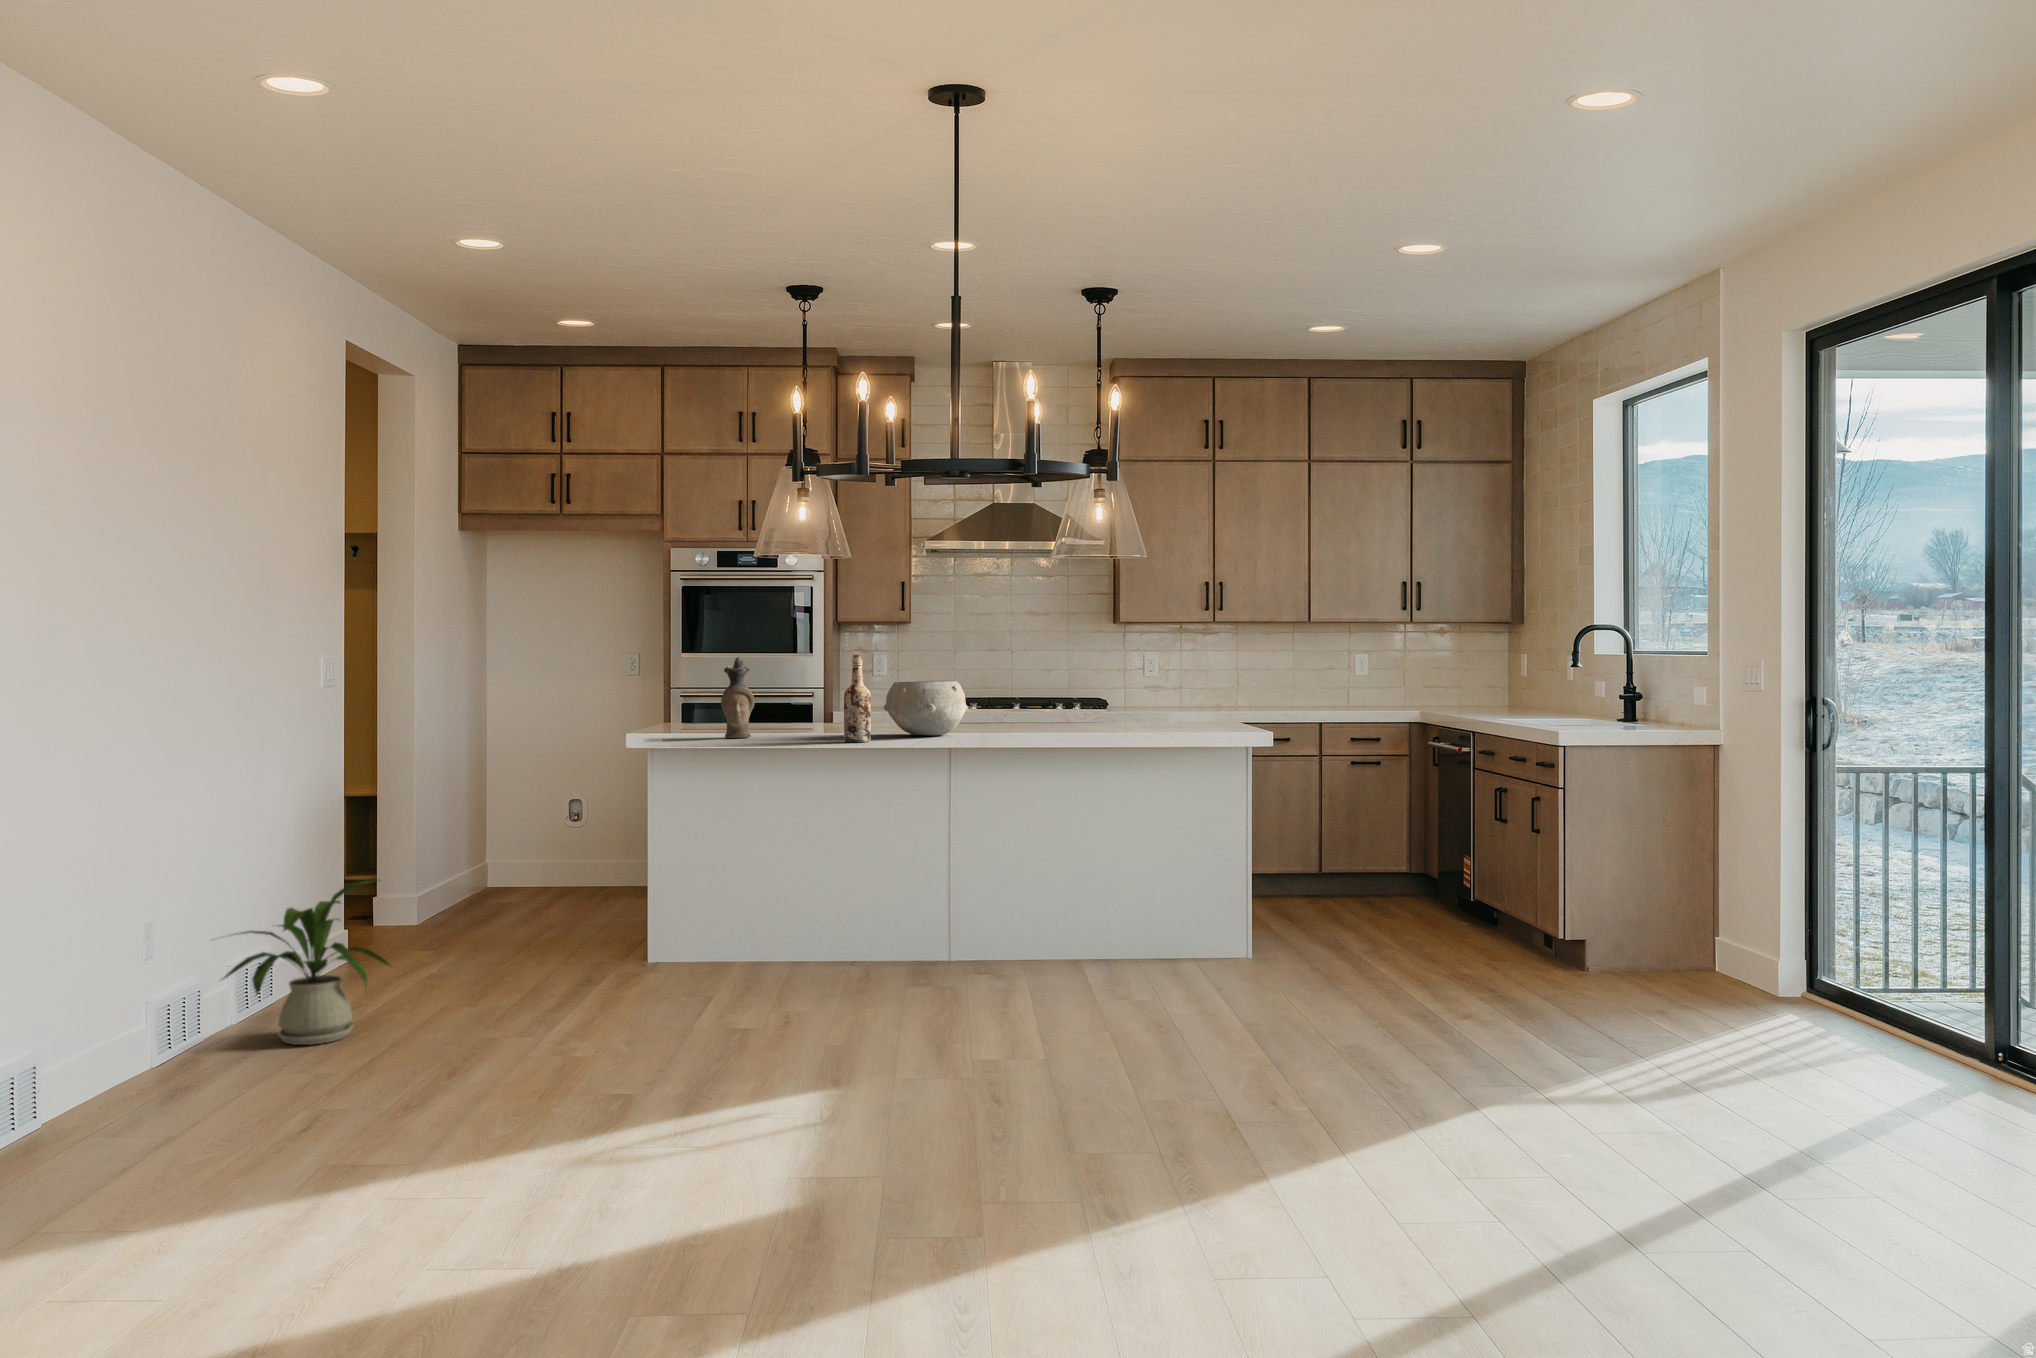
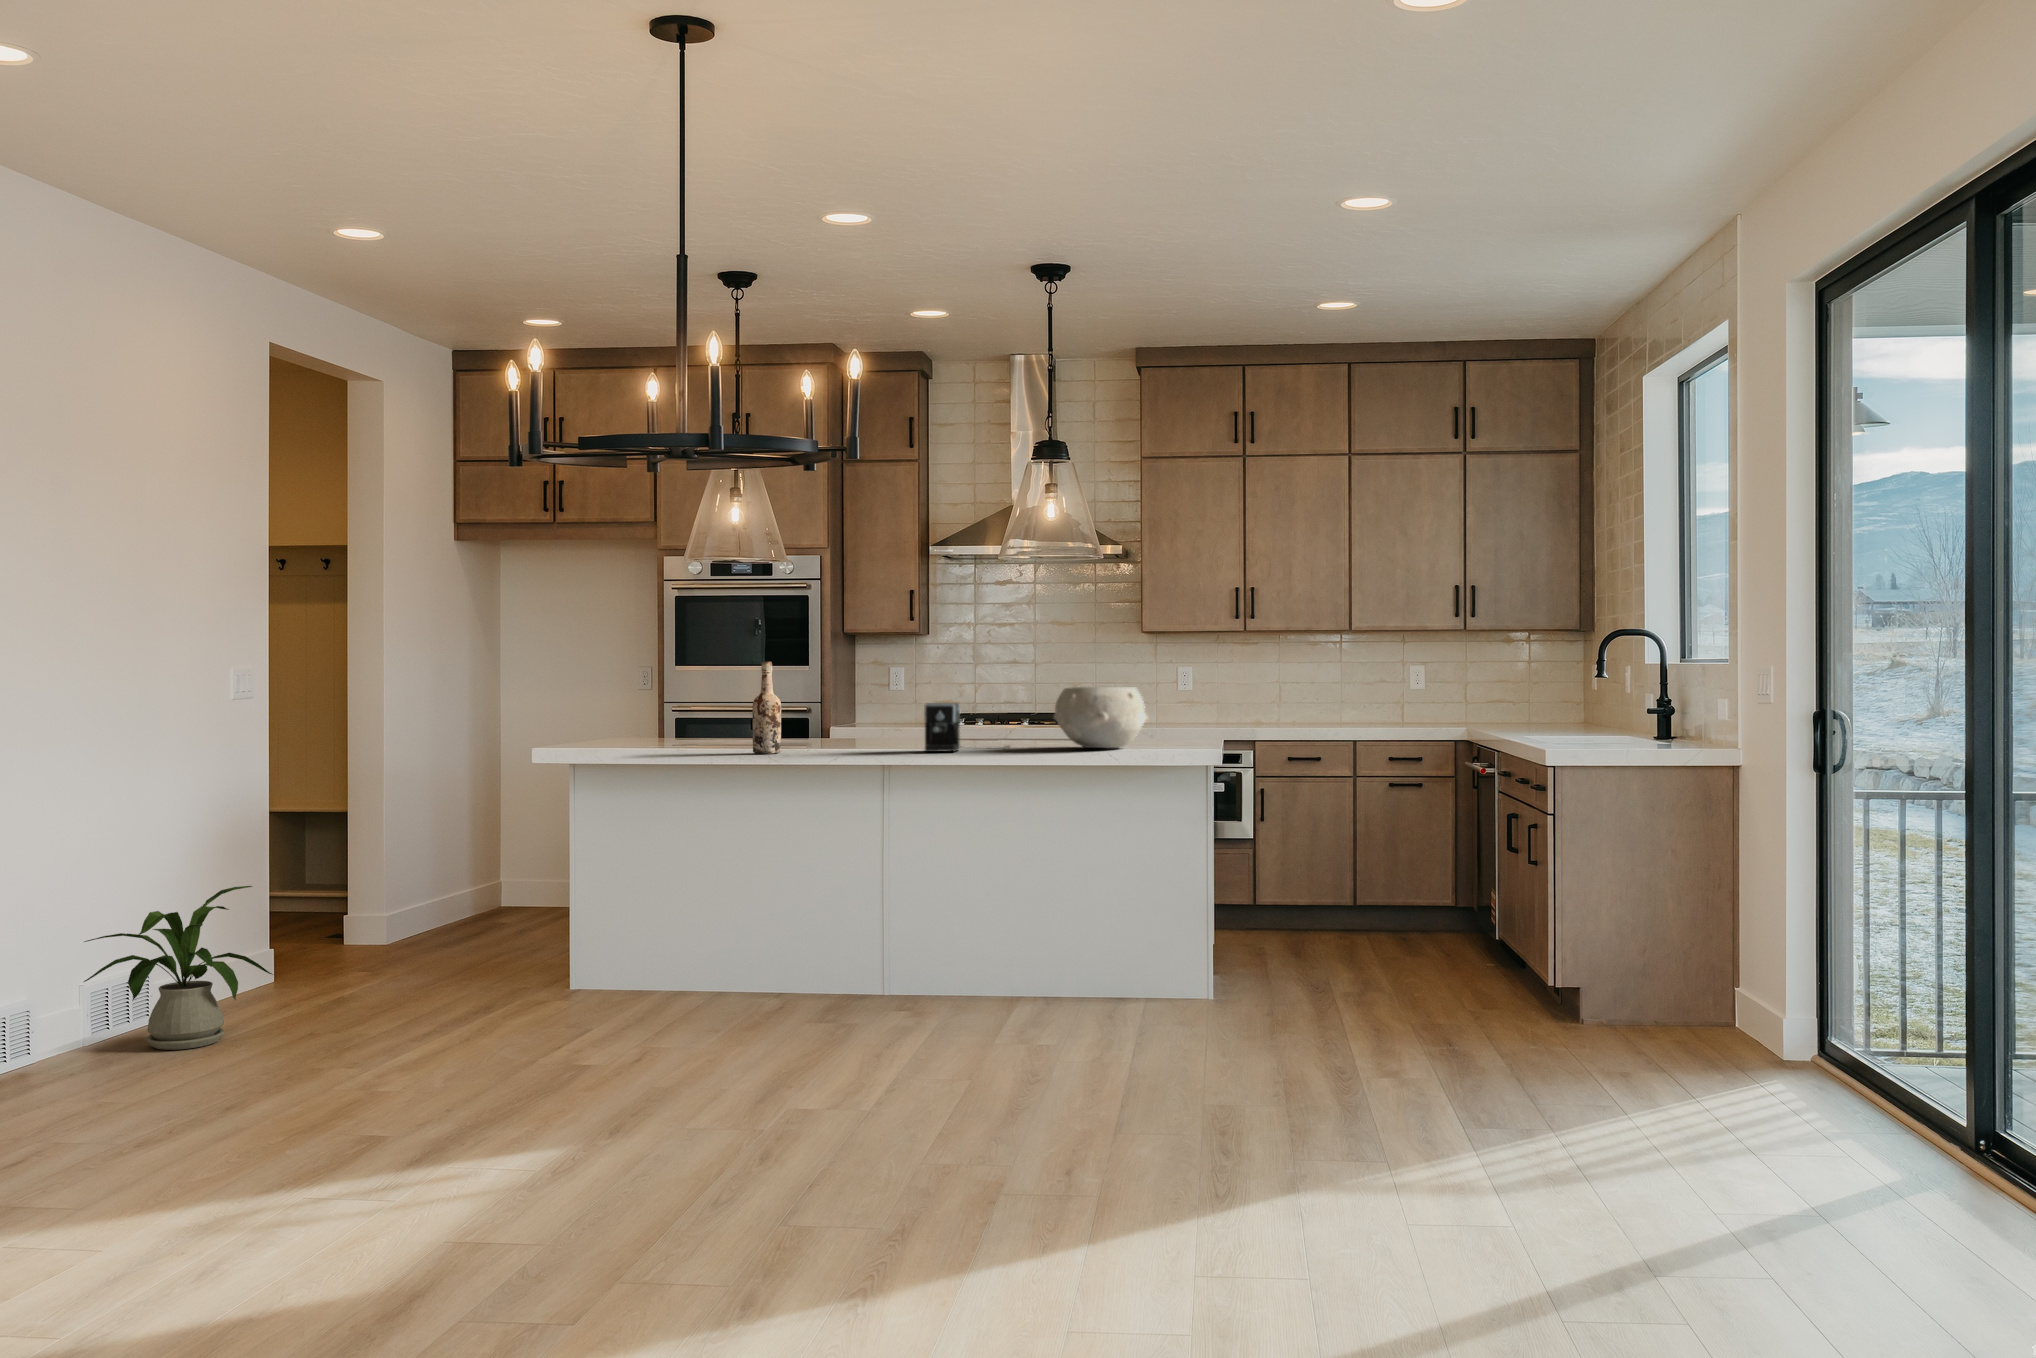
ceramic pitcher: present [721,657,754,738] -> none [647,665,683,749]
ceramic bowl: present [884,681,968,735] -> present [1053,687,1148,748]
coffee maker: none [1009,693,1084,739] -> present [924,703,1010,752]

